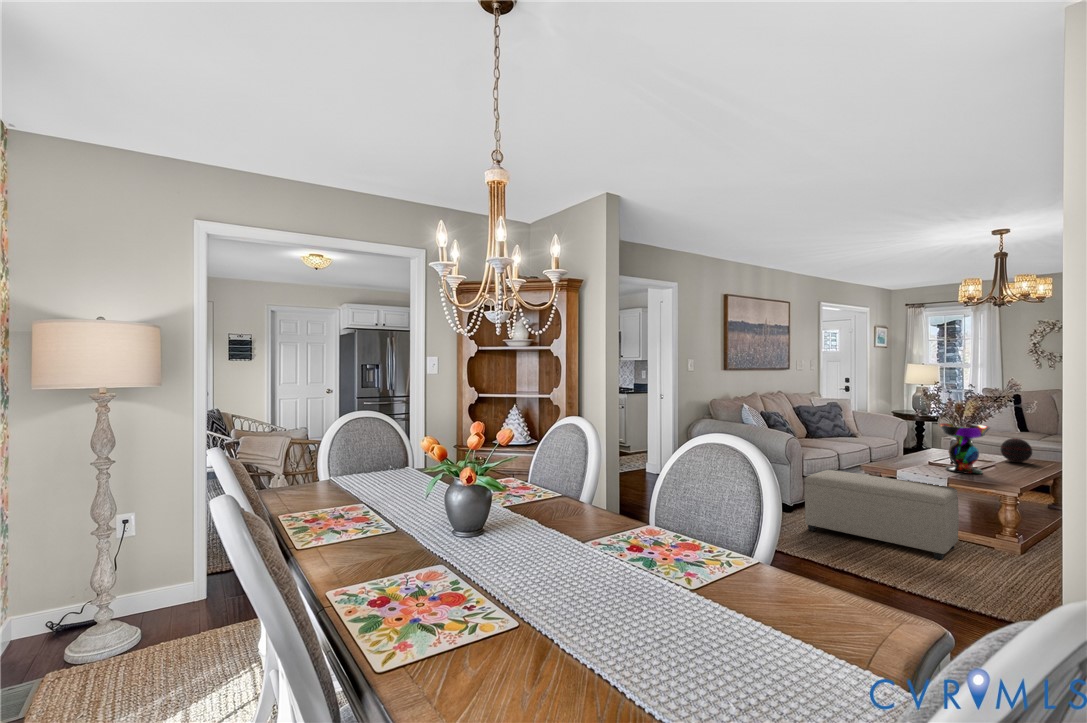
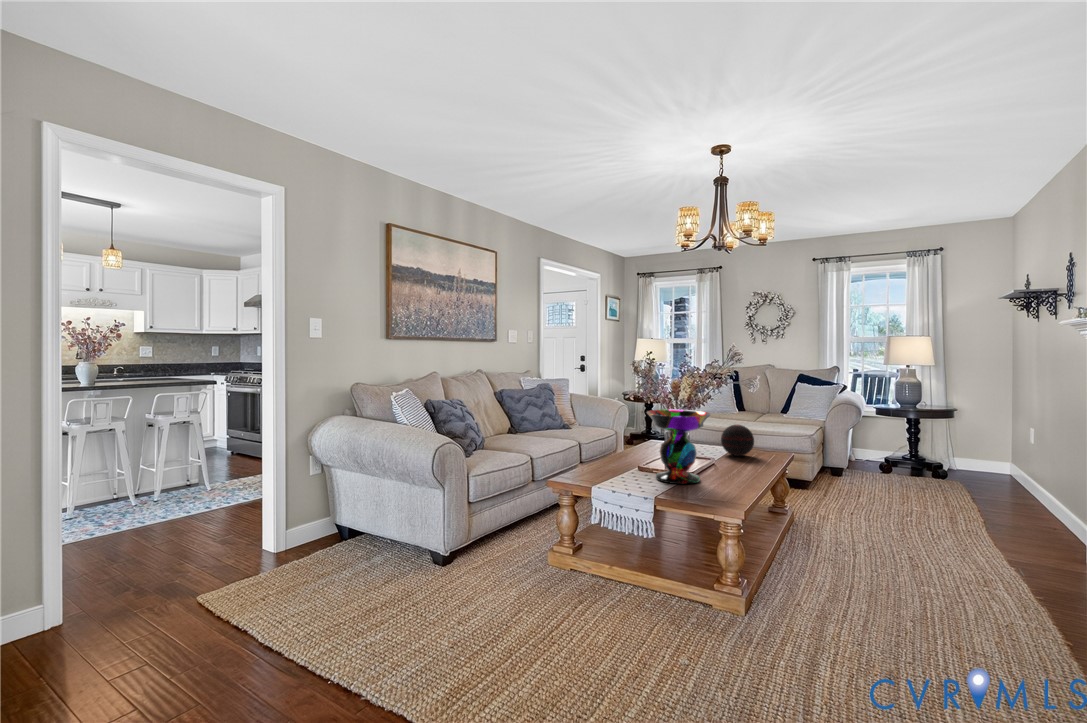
ottoman: present [805,470,959,560] -> none [448,494,667,654]

